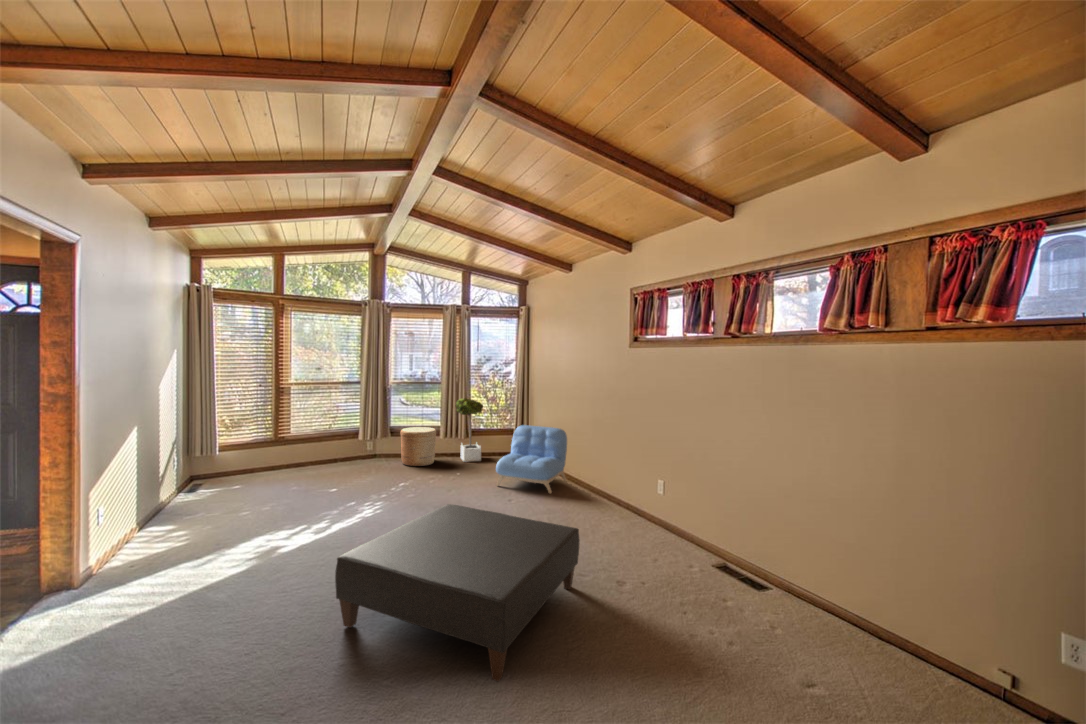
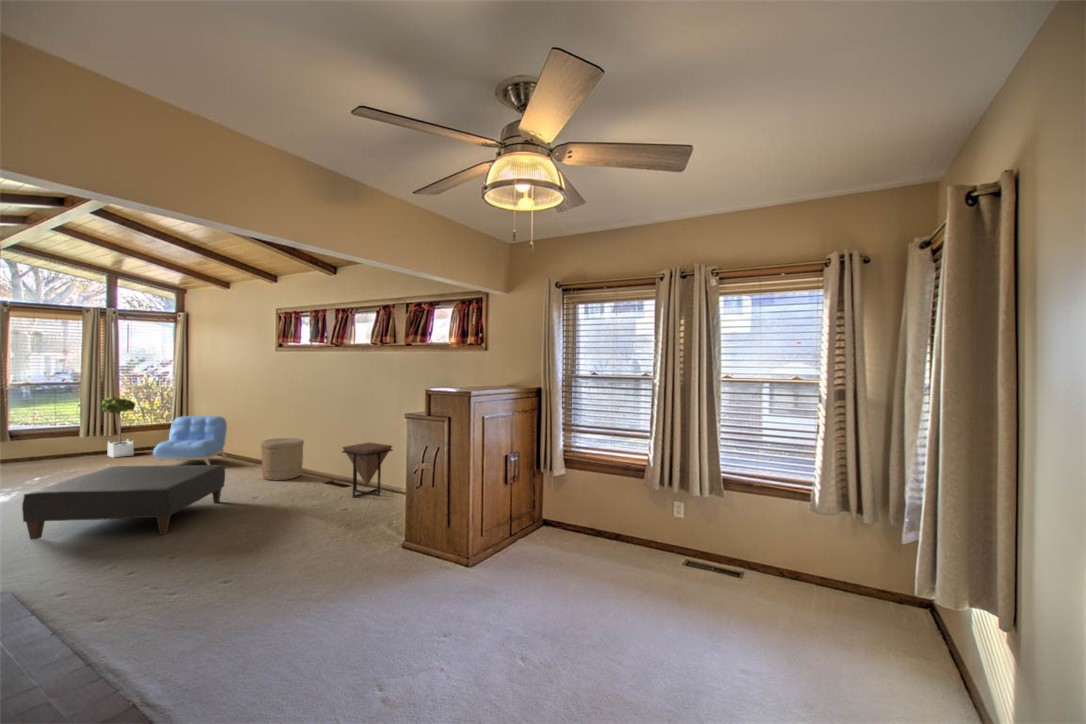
woven basket: present [400,427,436,466] -> present [261,438,304,481]
side table: none [775,522,886,654] -> present [342,443,393,497]

